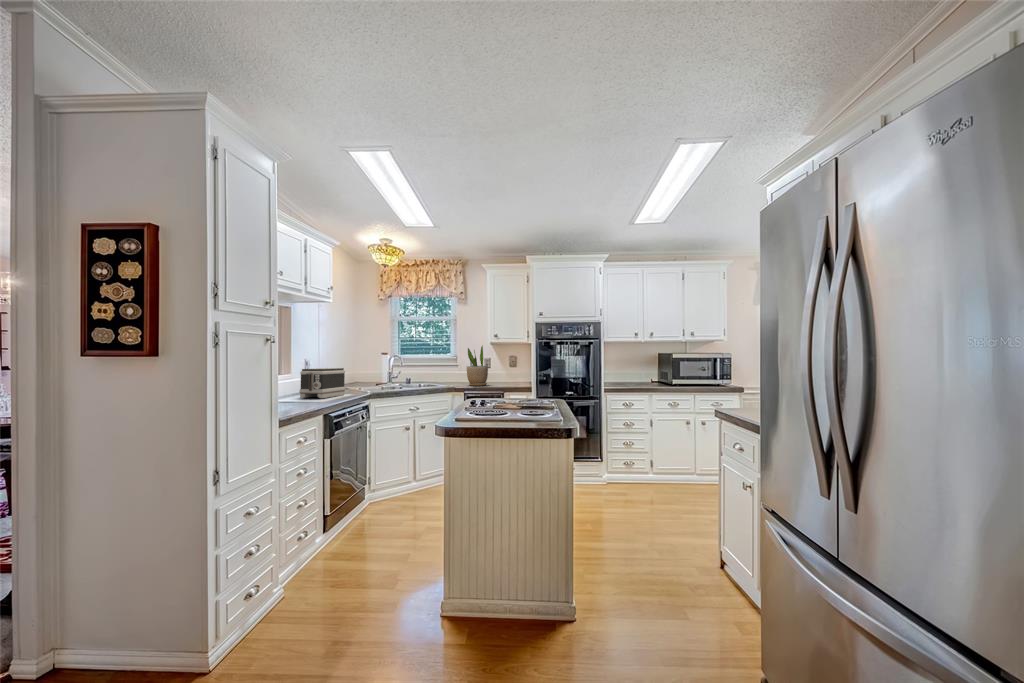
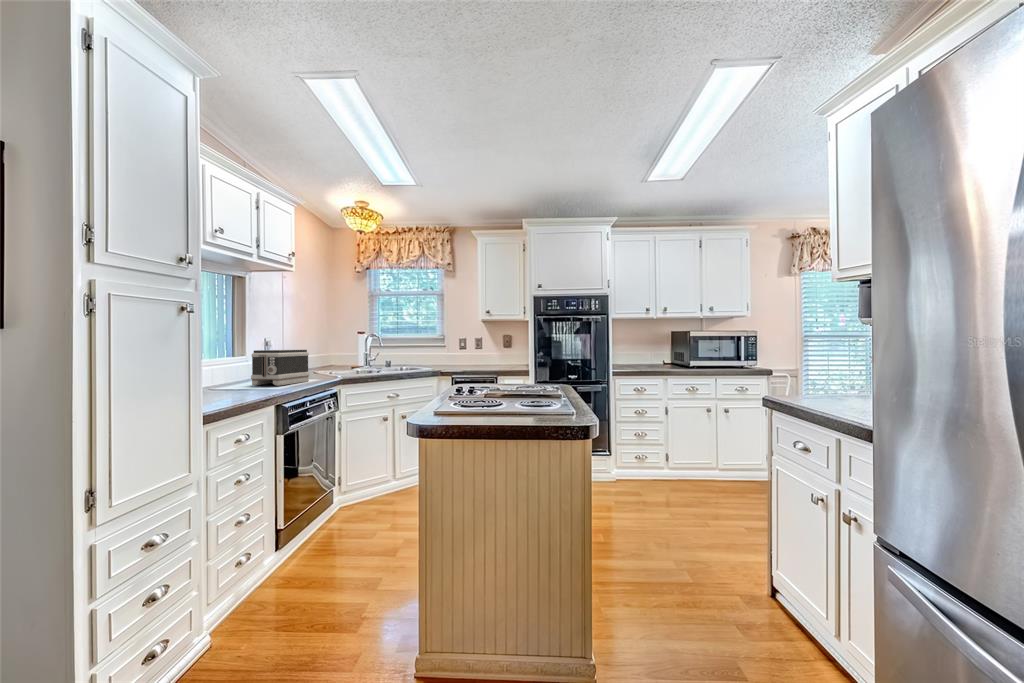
potted plant: present [467,346,488,386] -> none [455,323,480,370]

